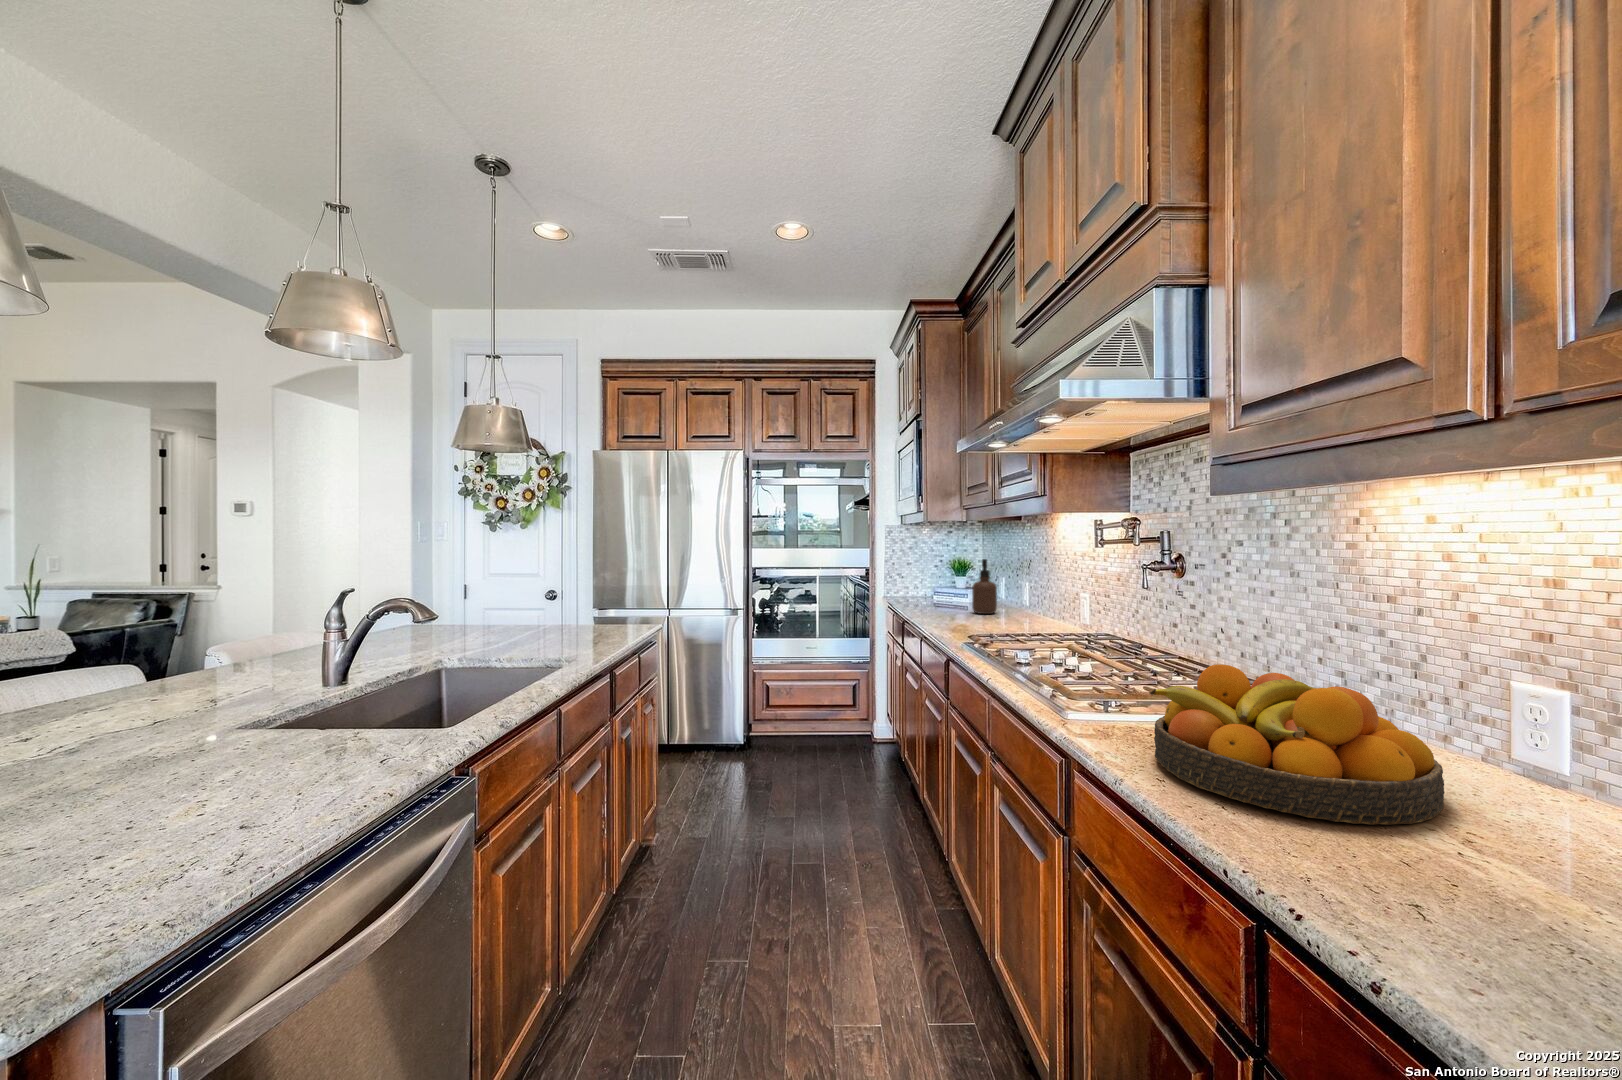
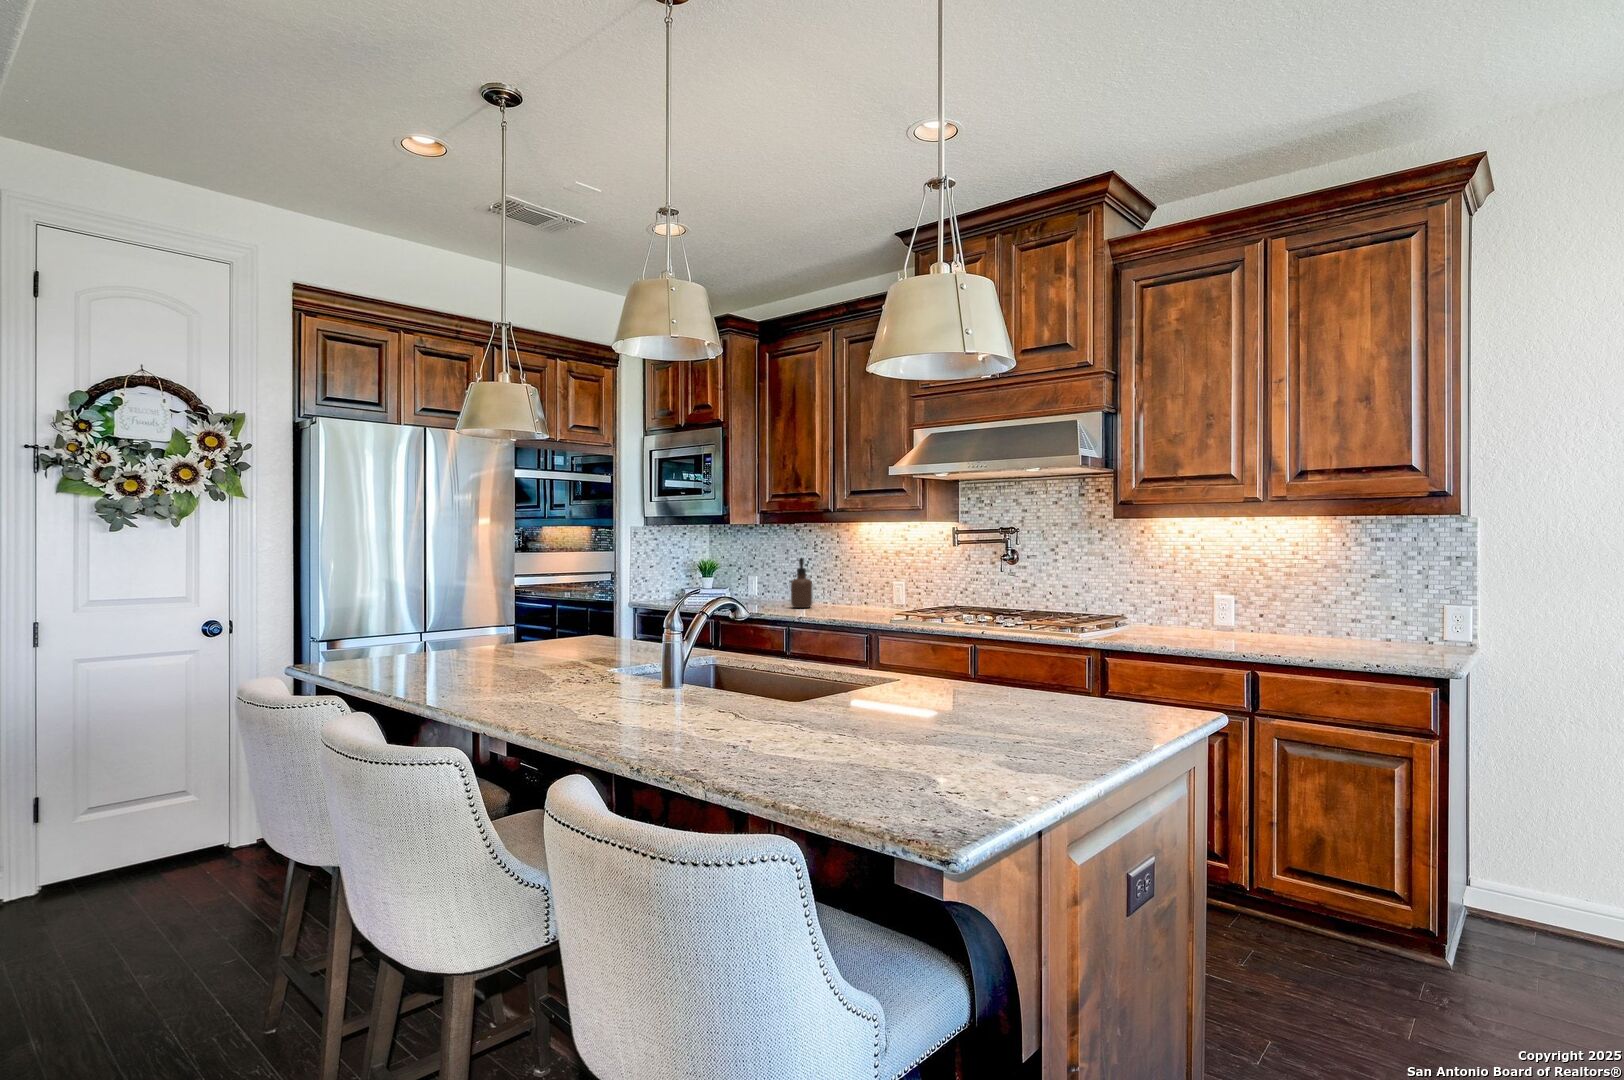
fruit bowl: present [1149,664,1445,825] -> none [1121,598,1227,648]

